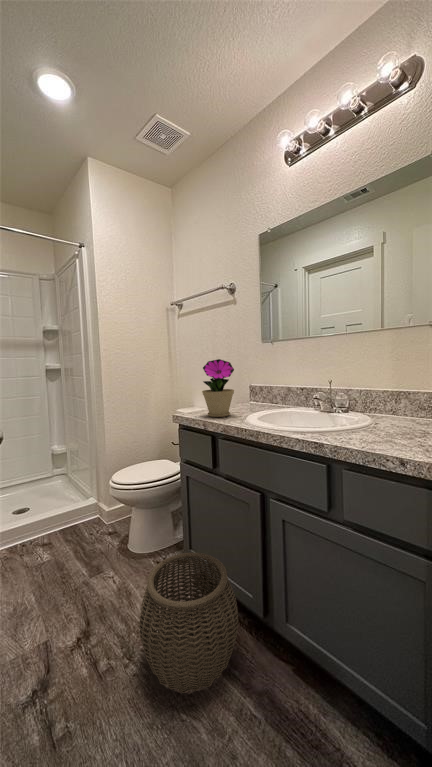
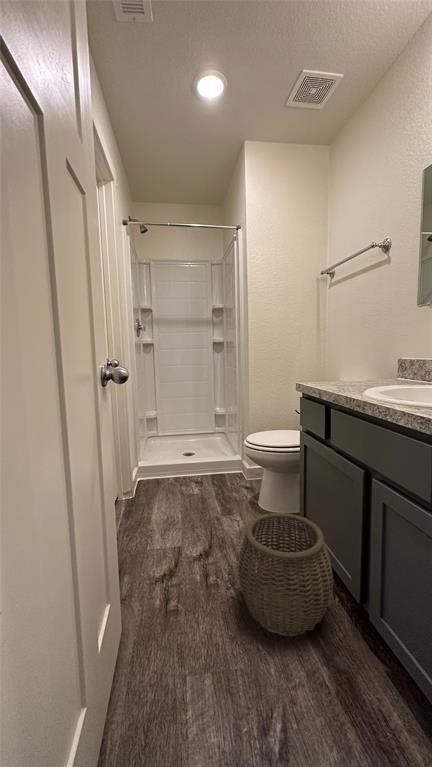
flower pot: present [202,359,234,417] -> none [324,326,361,388]

